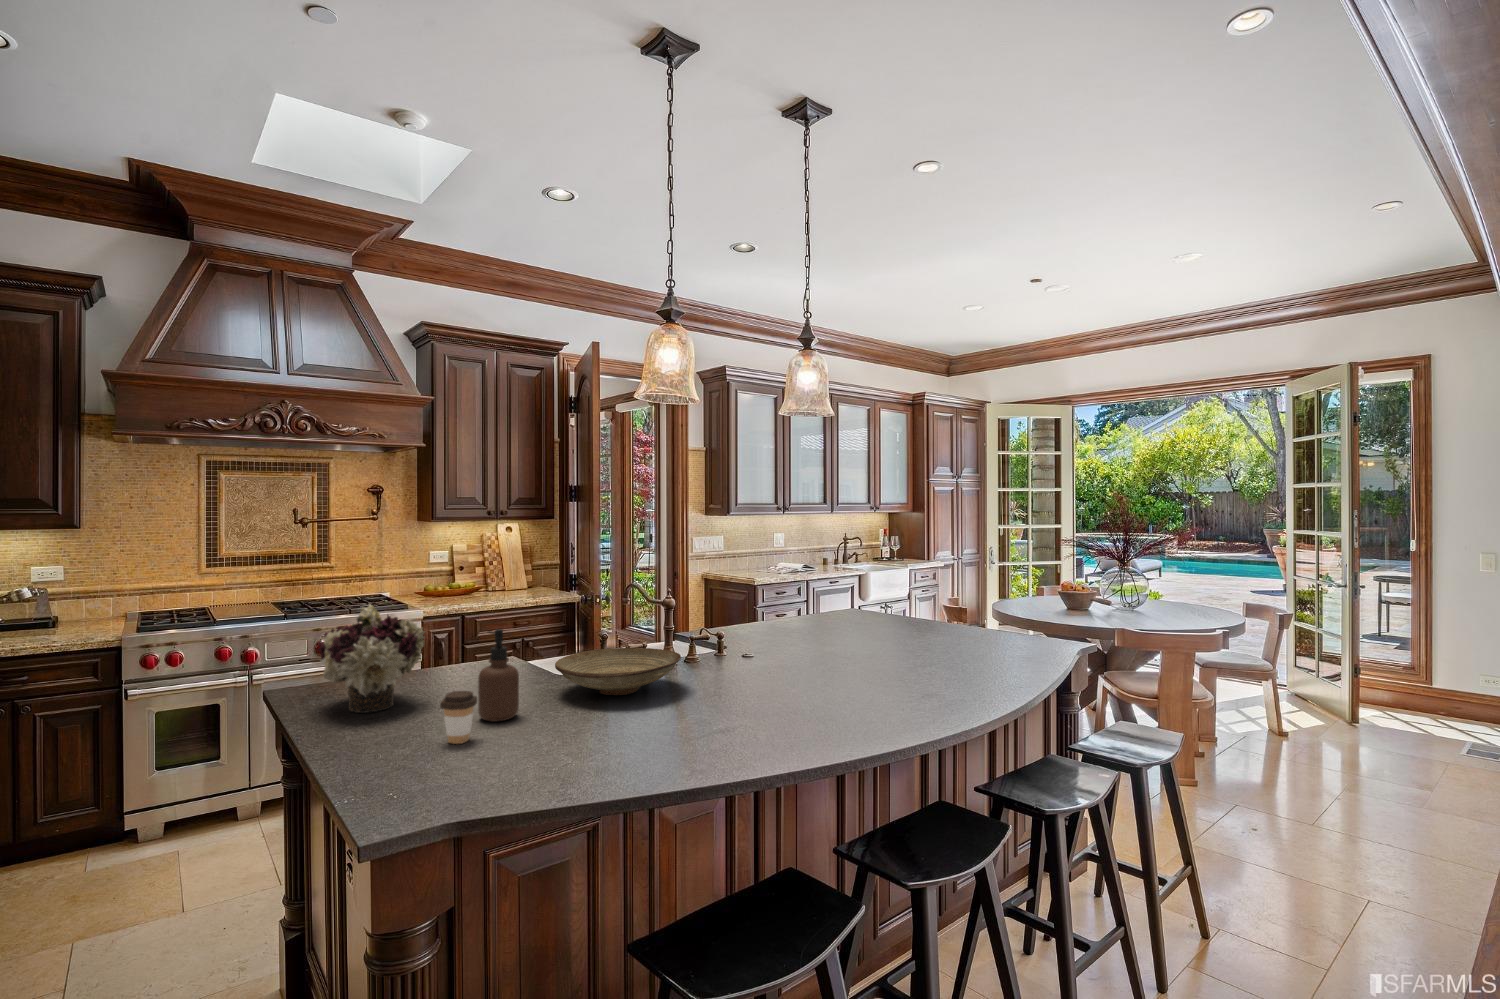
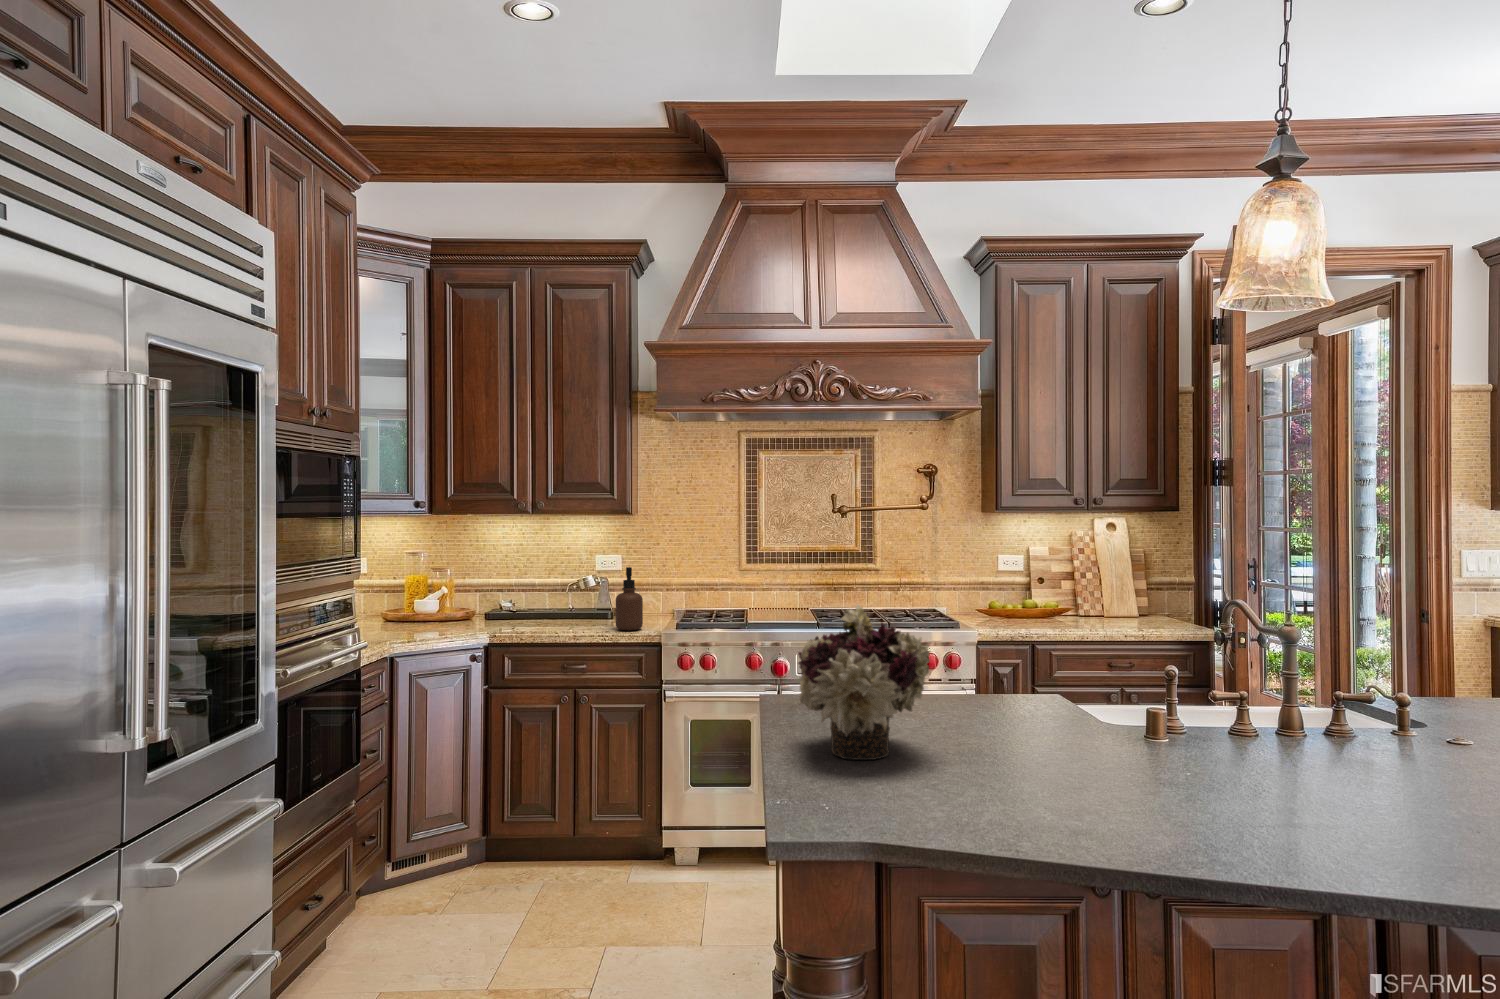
soap dispenser: present [478,629,519,722] -> present [615,567,643,631]
decorative bowl: present [555,648,681,695] -> none [1131,714,1385,802]
coffee cup: present [440,691,477,744] -> none [925,746,983,832]

